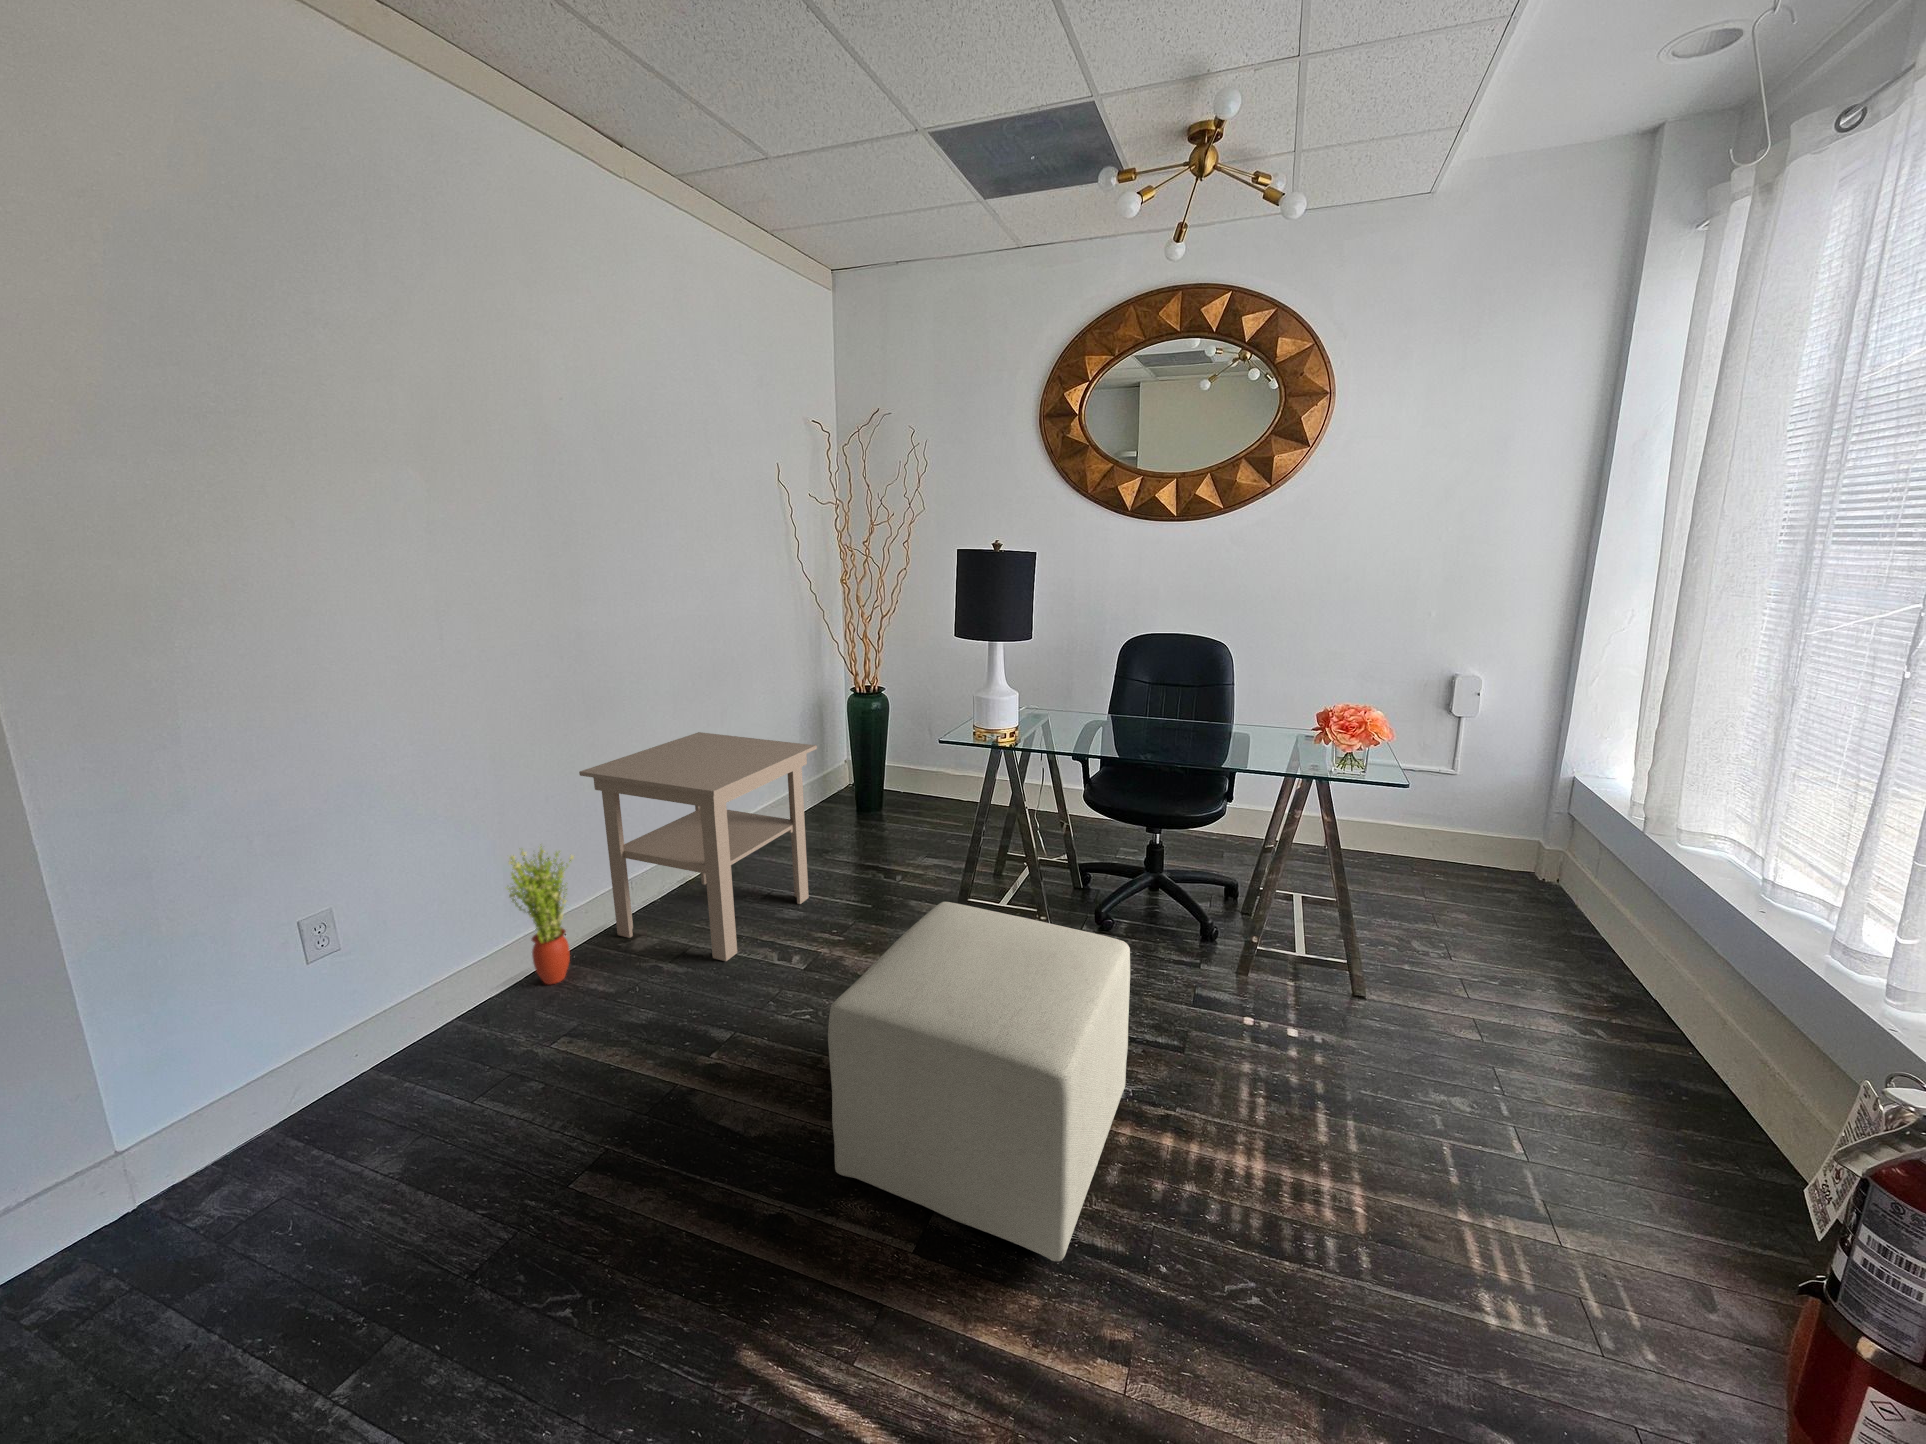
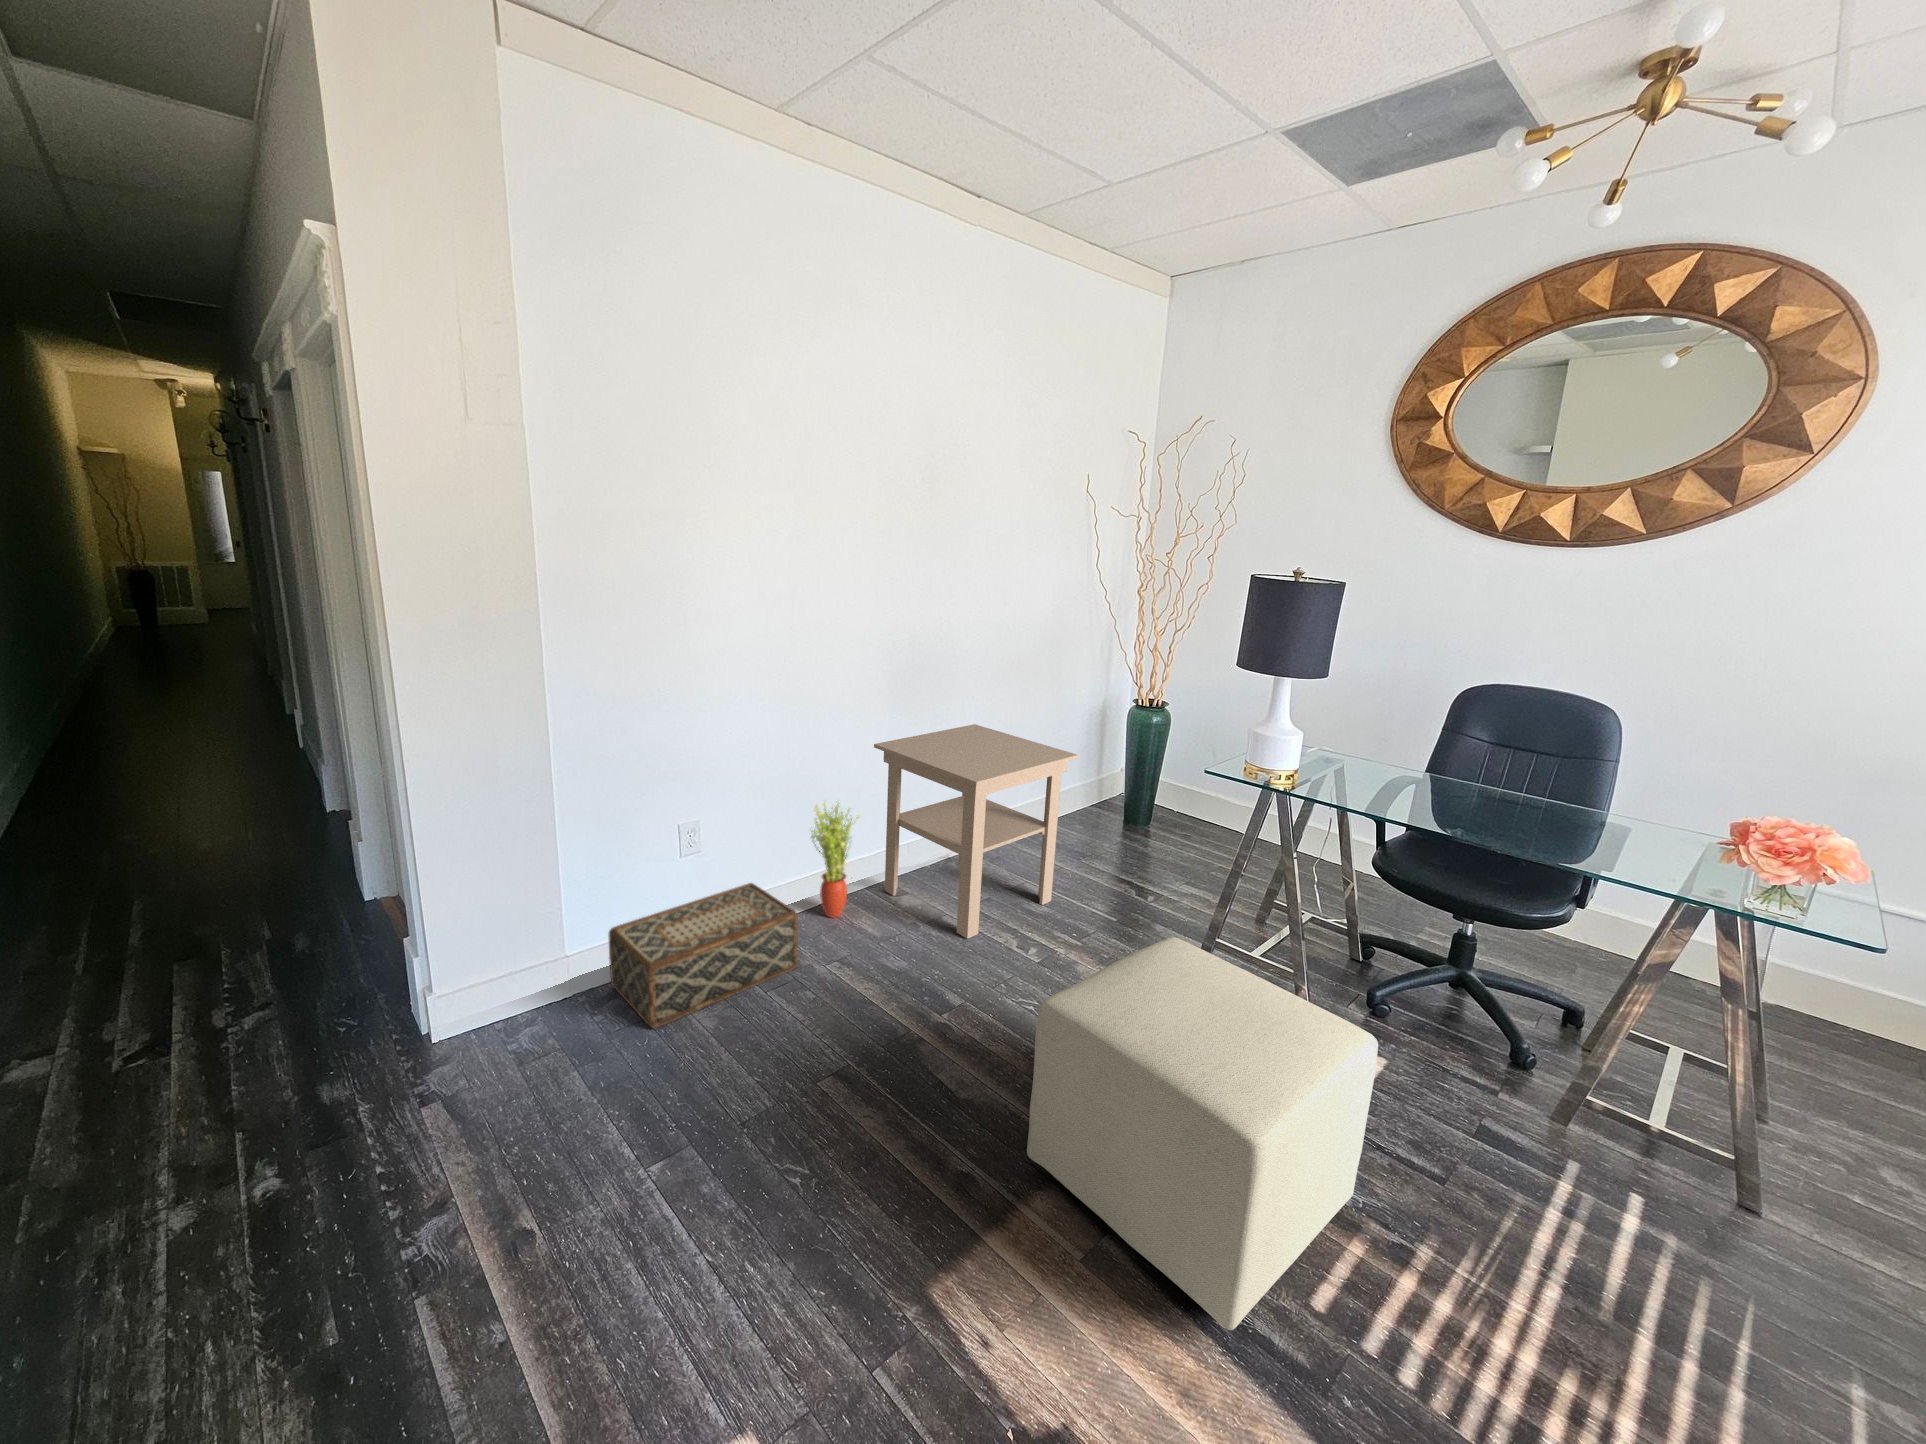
woven basket: none [184,973,514,1215] -> present [609,883,798,1028]

